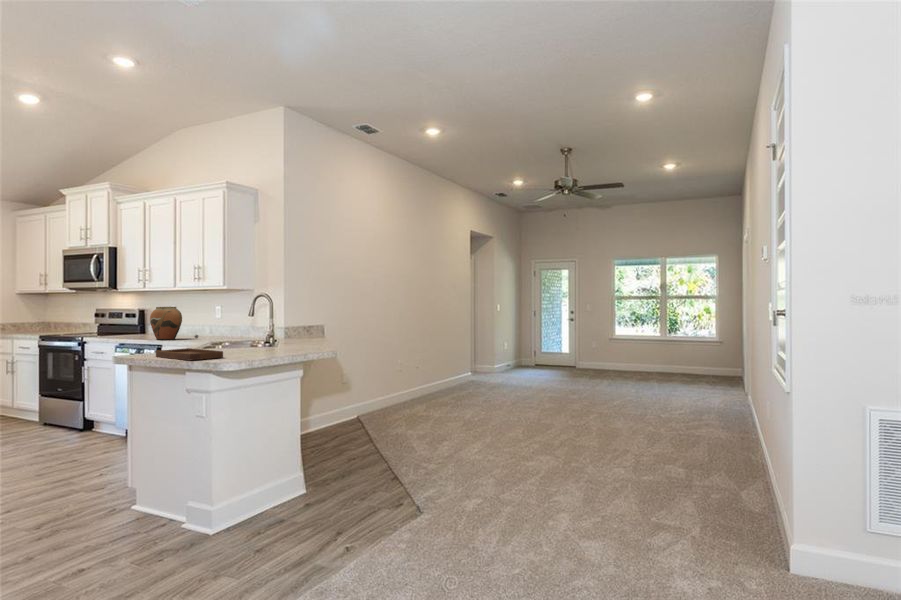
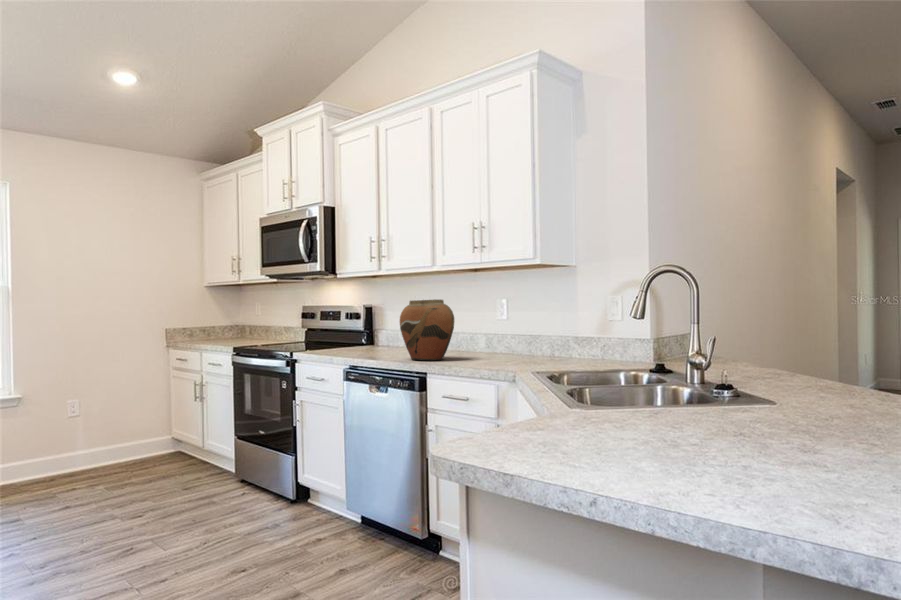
tray: present [156,335,223,361] -> none [534,381,792,497]

